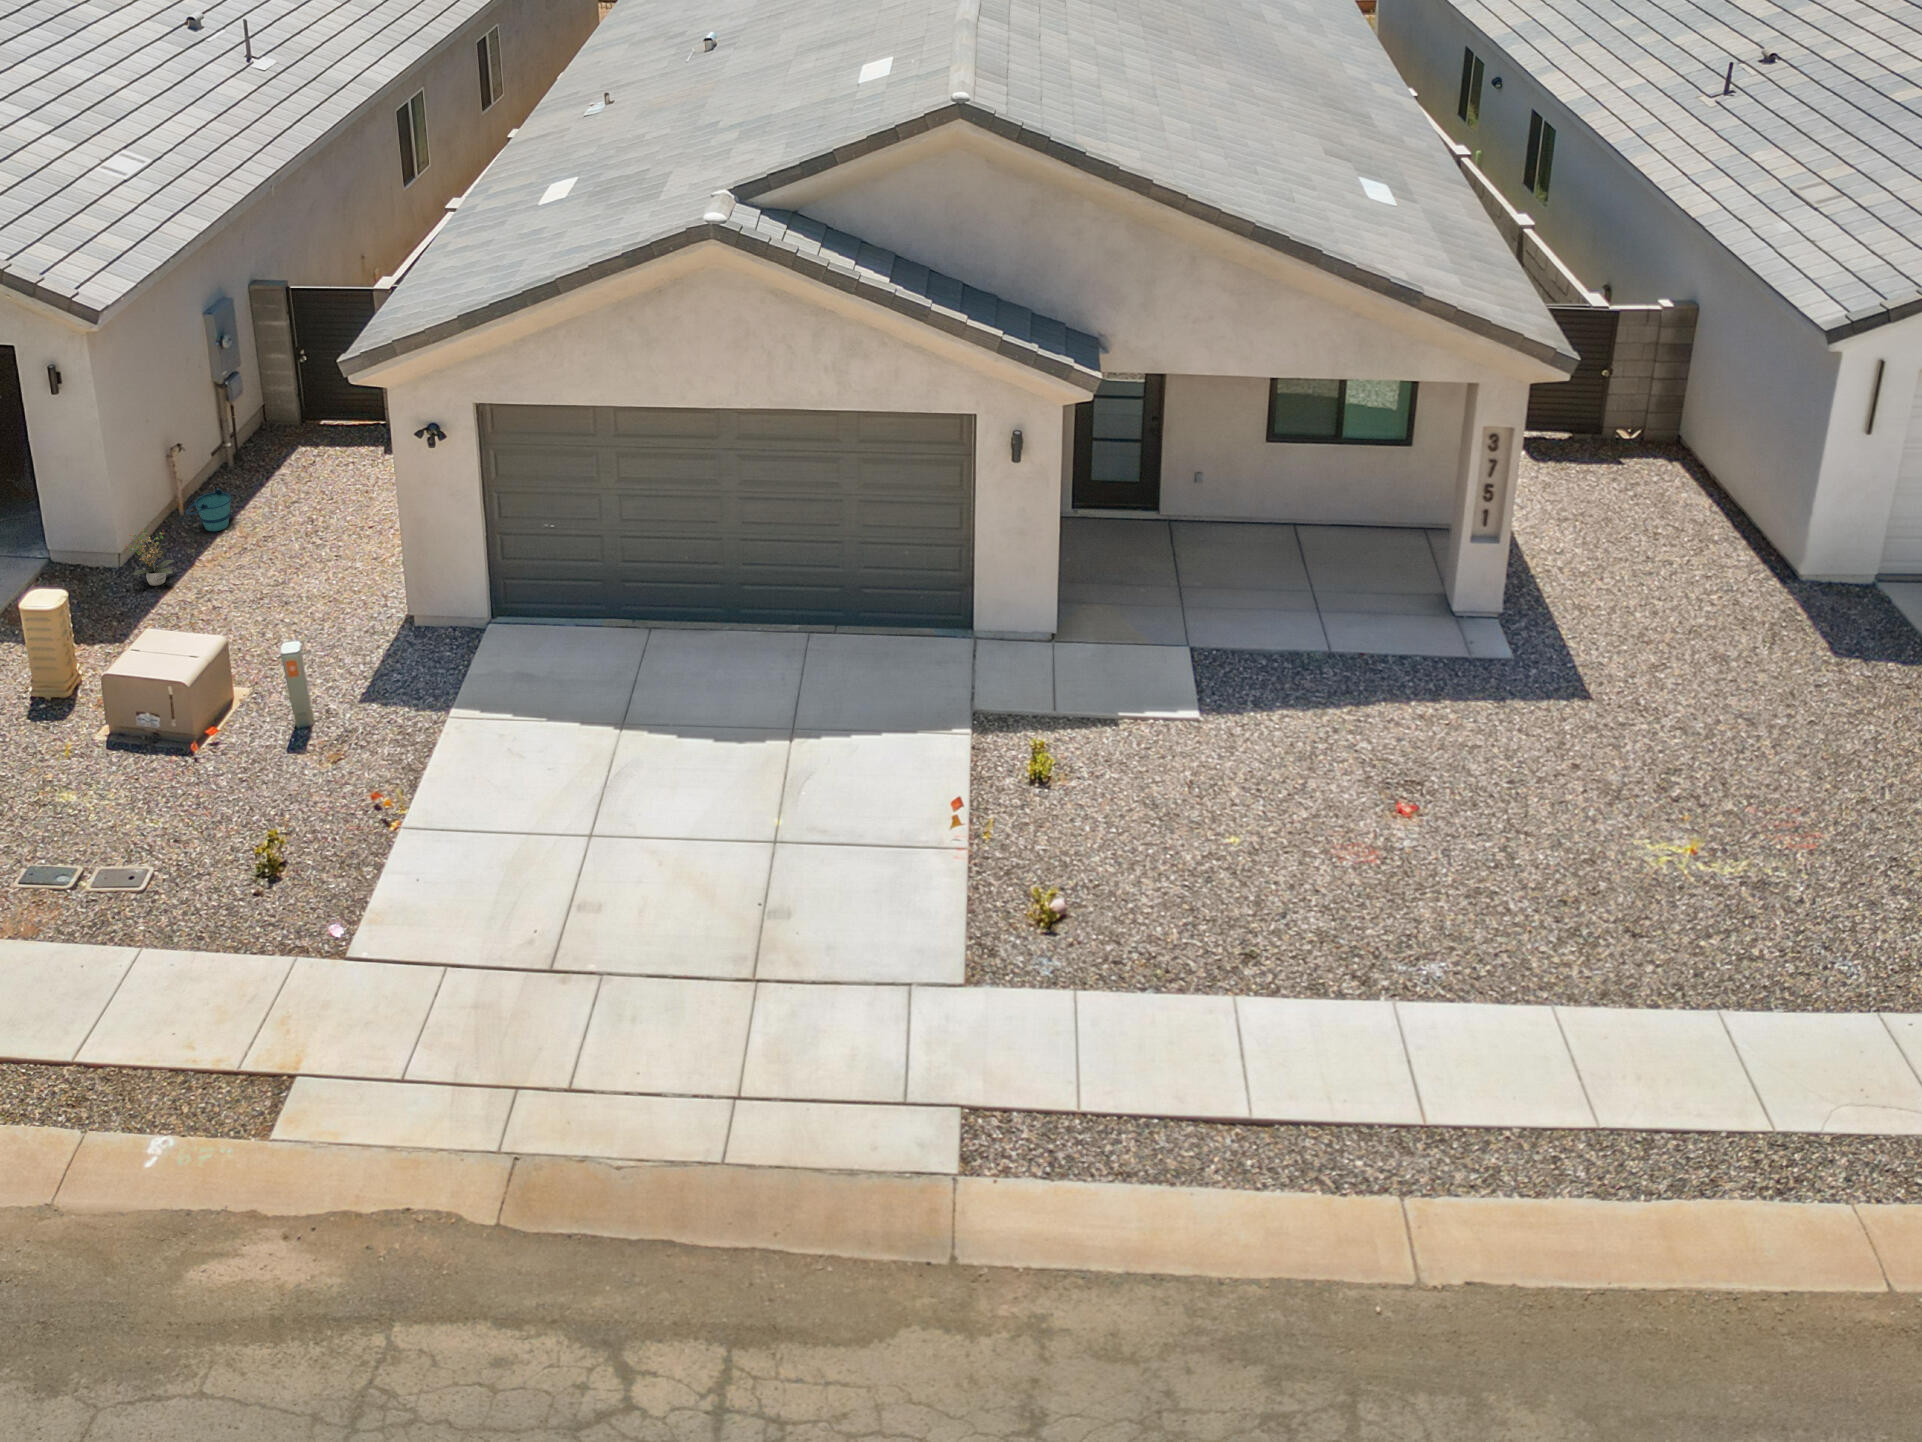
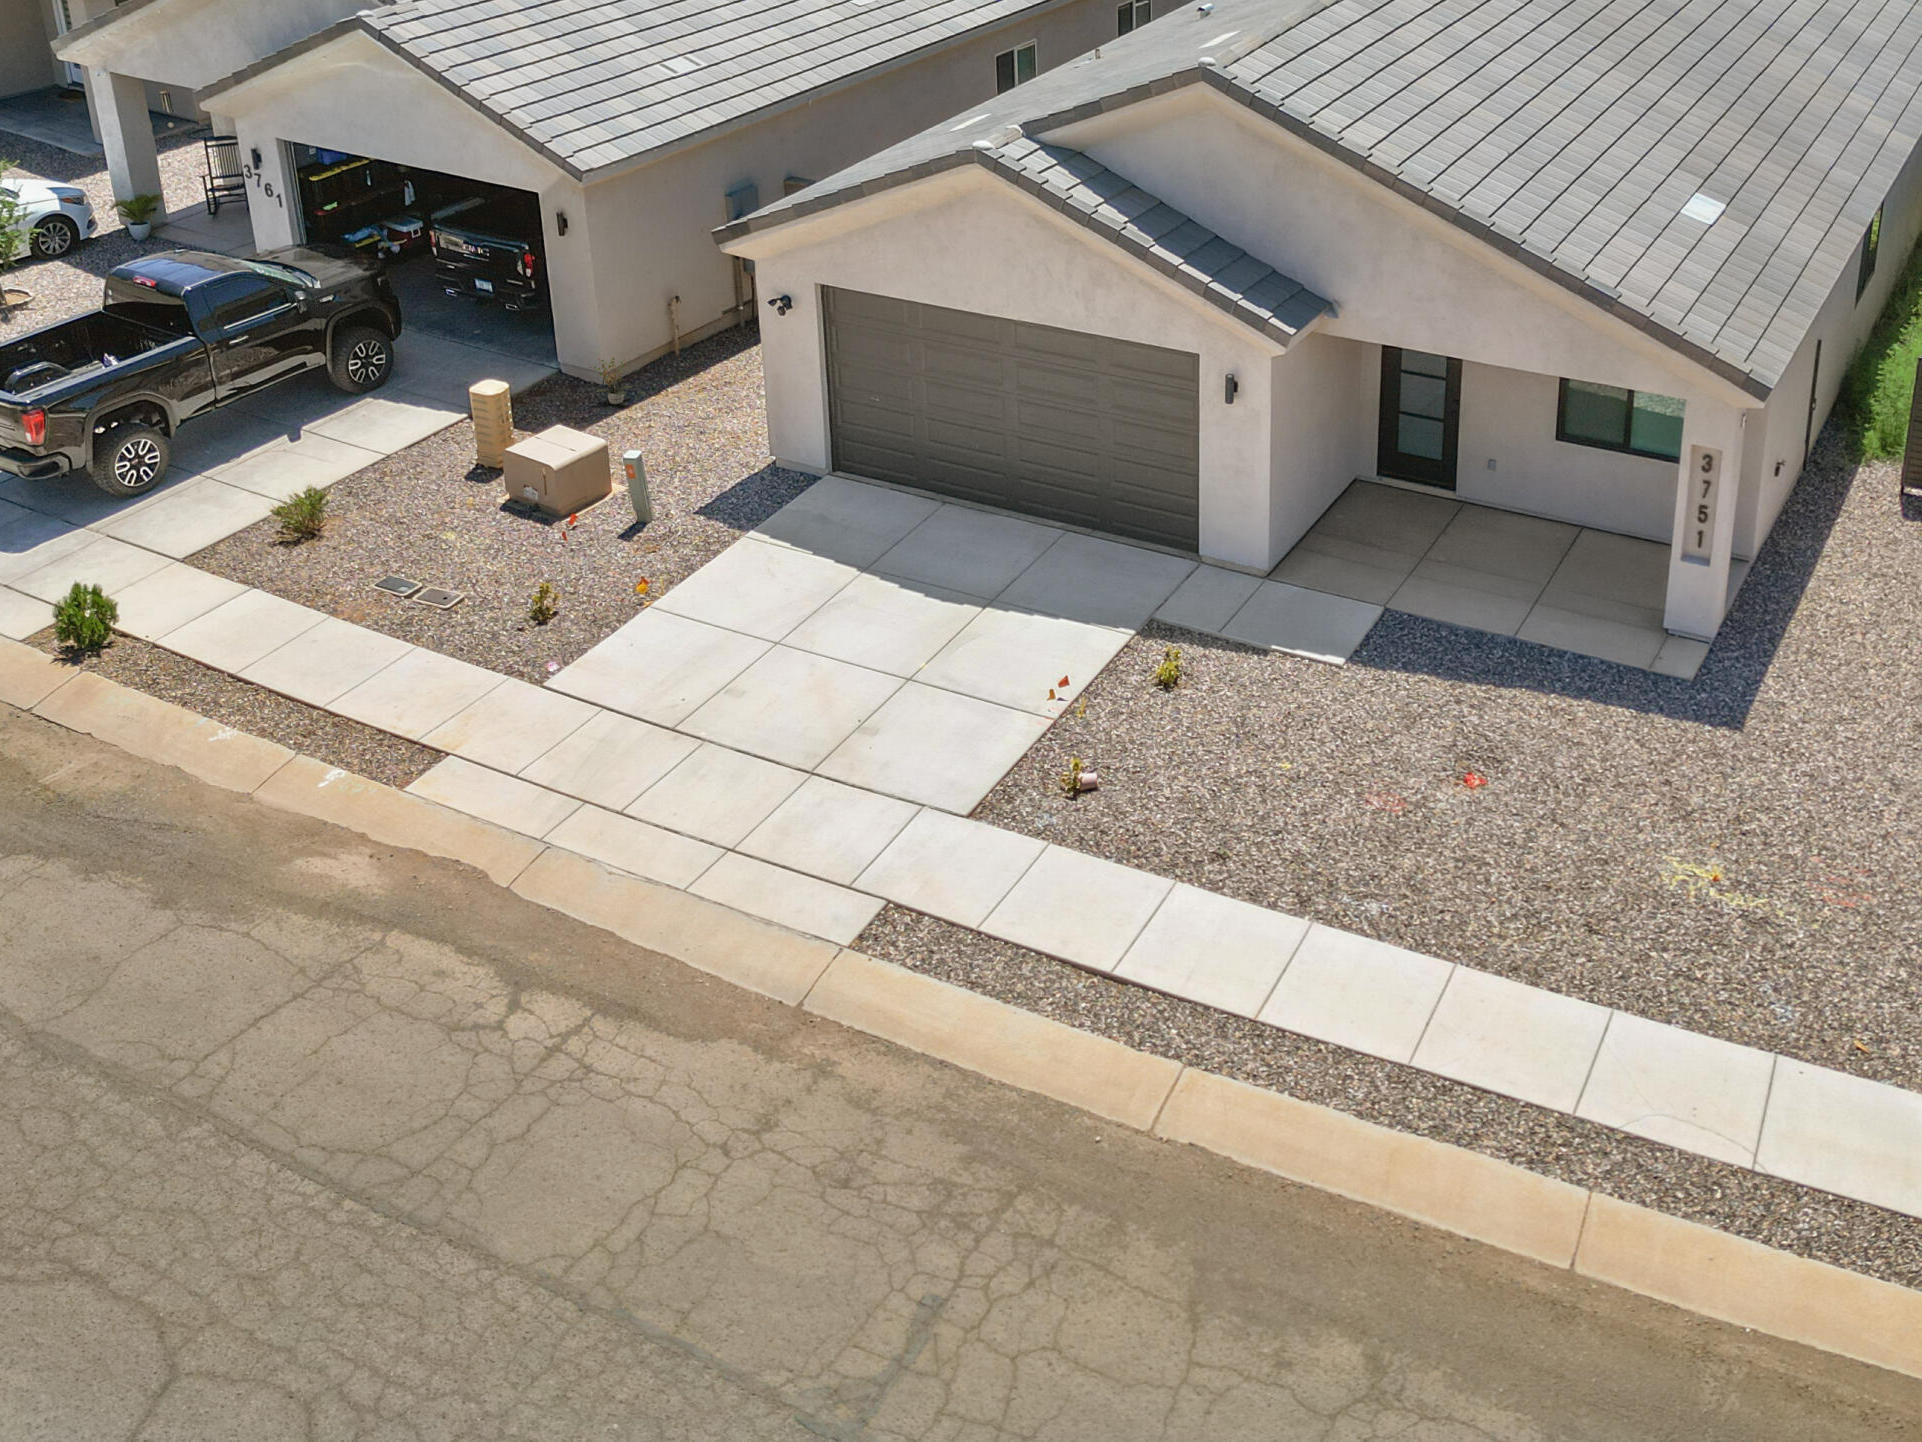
bucket: present [186,489,231,531] -> none [664,339,701,373]

